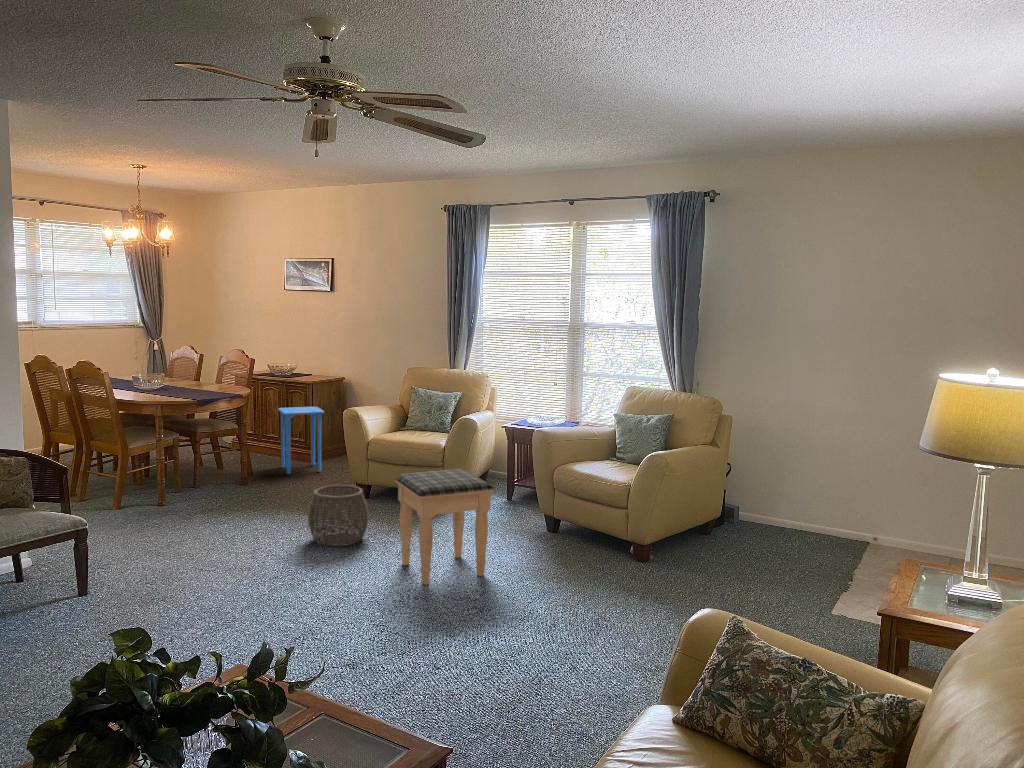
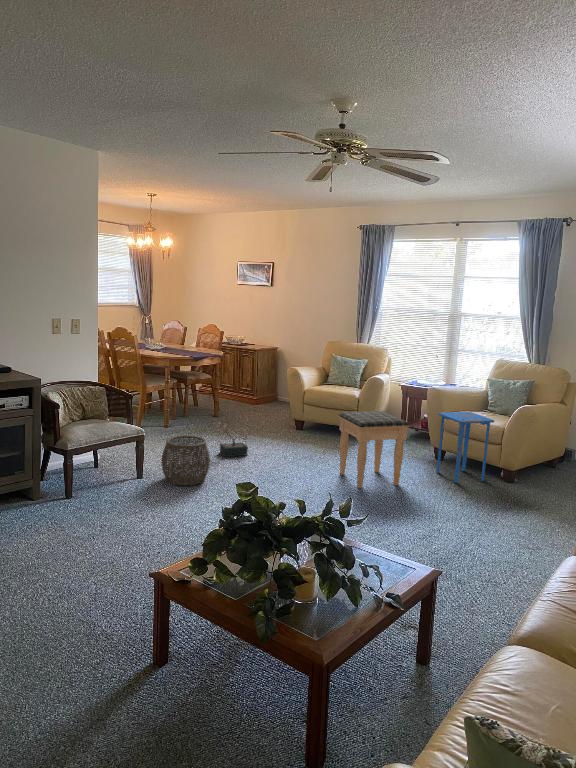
side table: present [278,407,324,474] -> present [437,412,494,483]
woven basket: present [308,485,369,547] -> present [161,436,210,486]
decorative plant: none [213,495,279,549] -> present [212,422,252,457]

